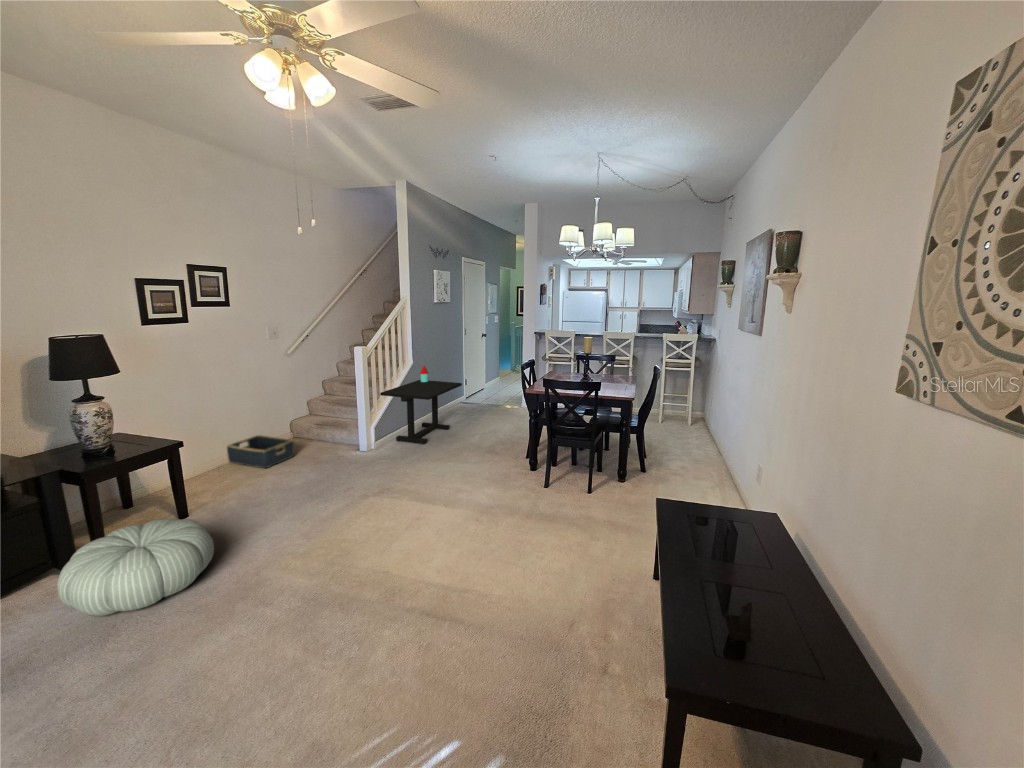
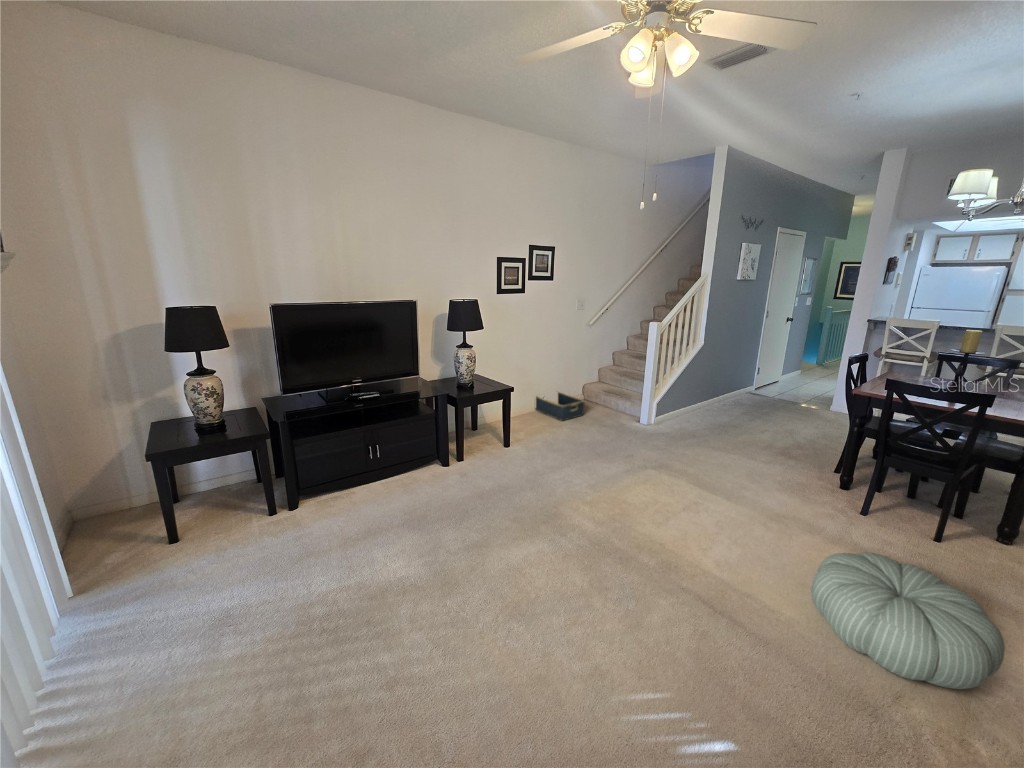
side table: present [380,366,462,444] -> none [667,346,758,429]
pouf: present [57,519,214,616] -> present [811,552,1005,689]

